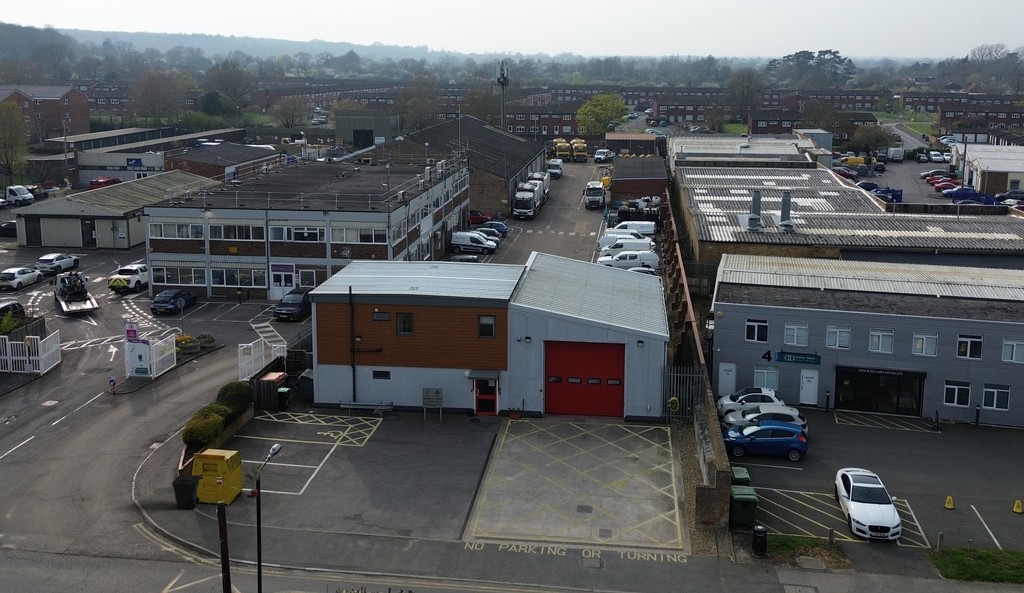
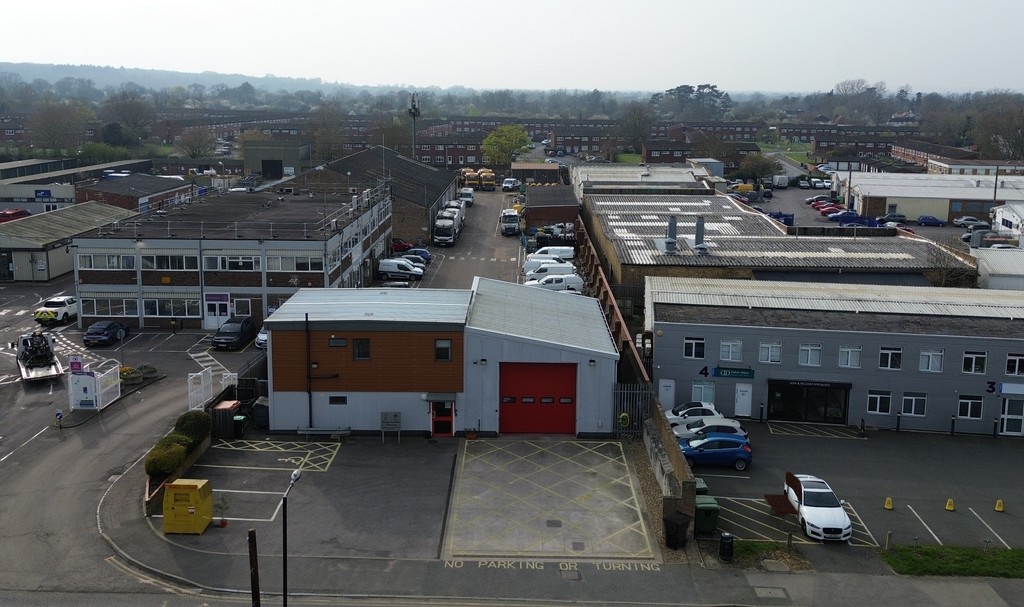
bench: none [810,465,848,528] -> present [764,471,802,531]
trash can: present [172,474,202,510] -> present [663,510,693,550]

